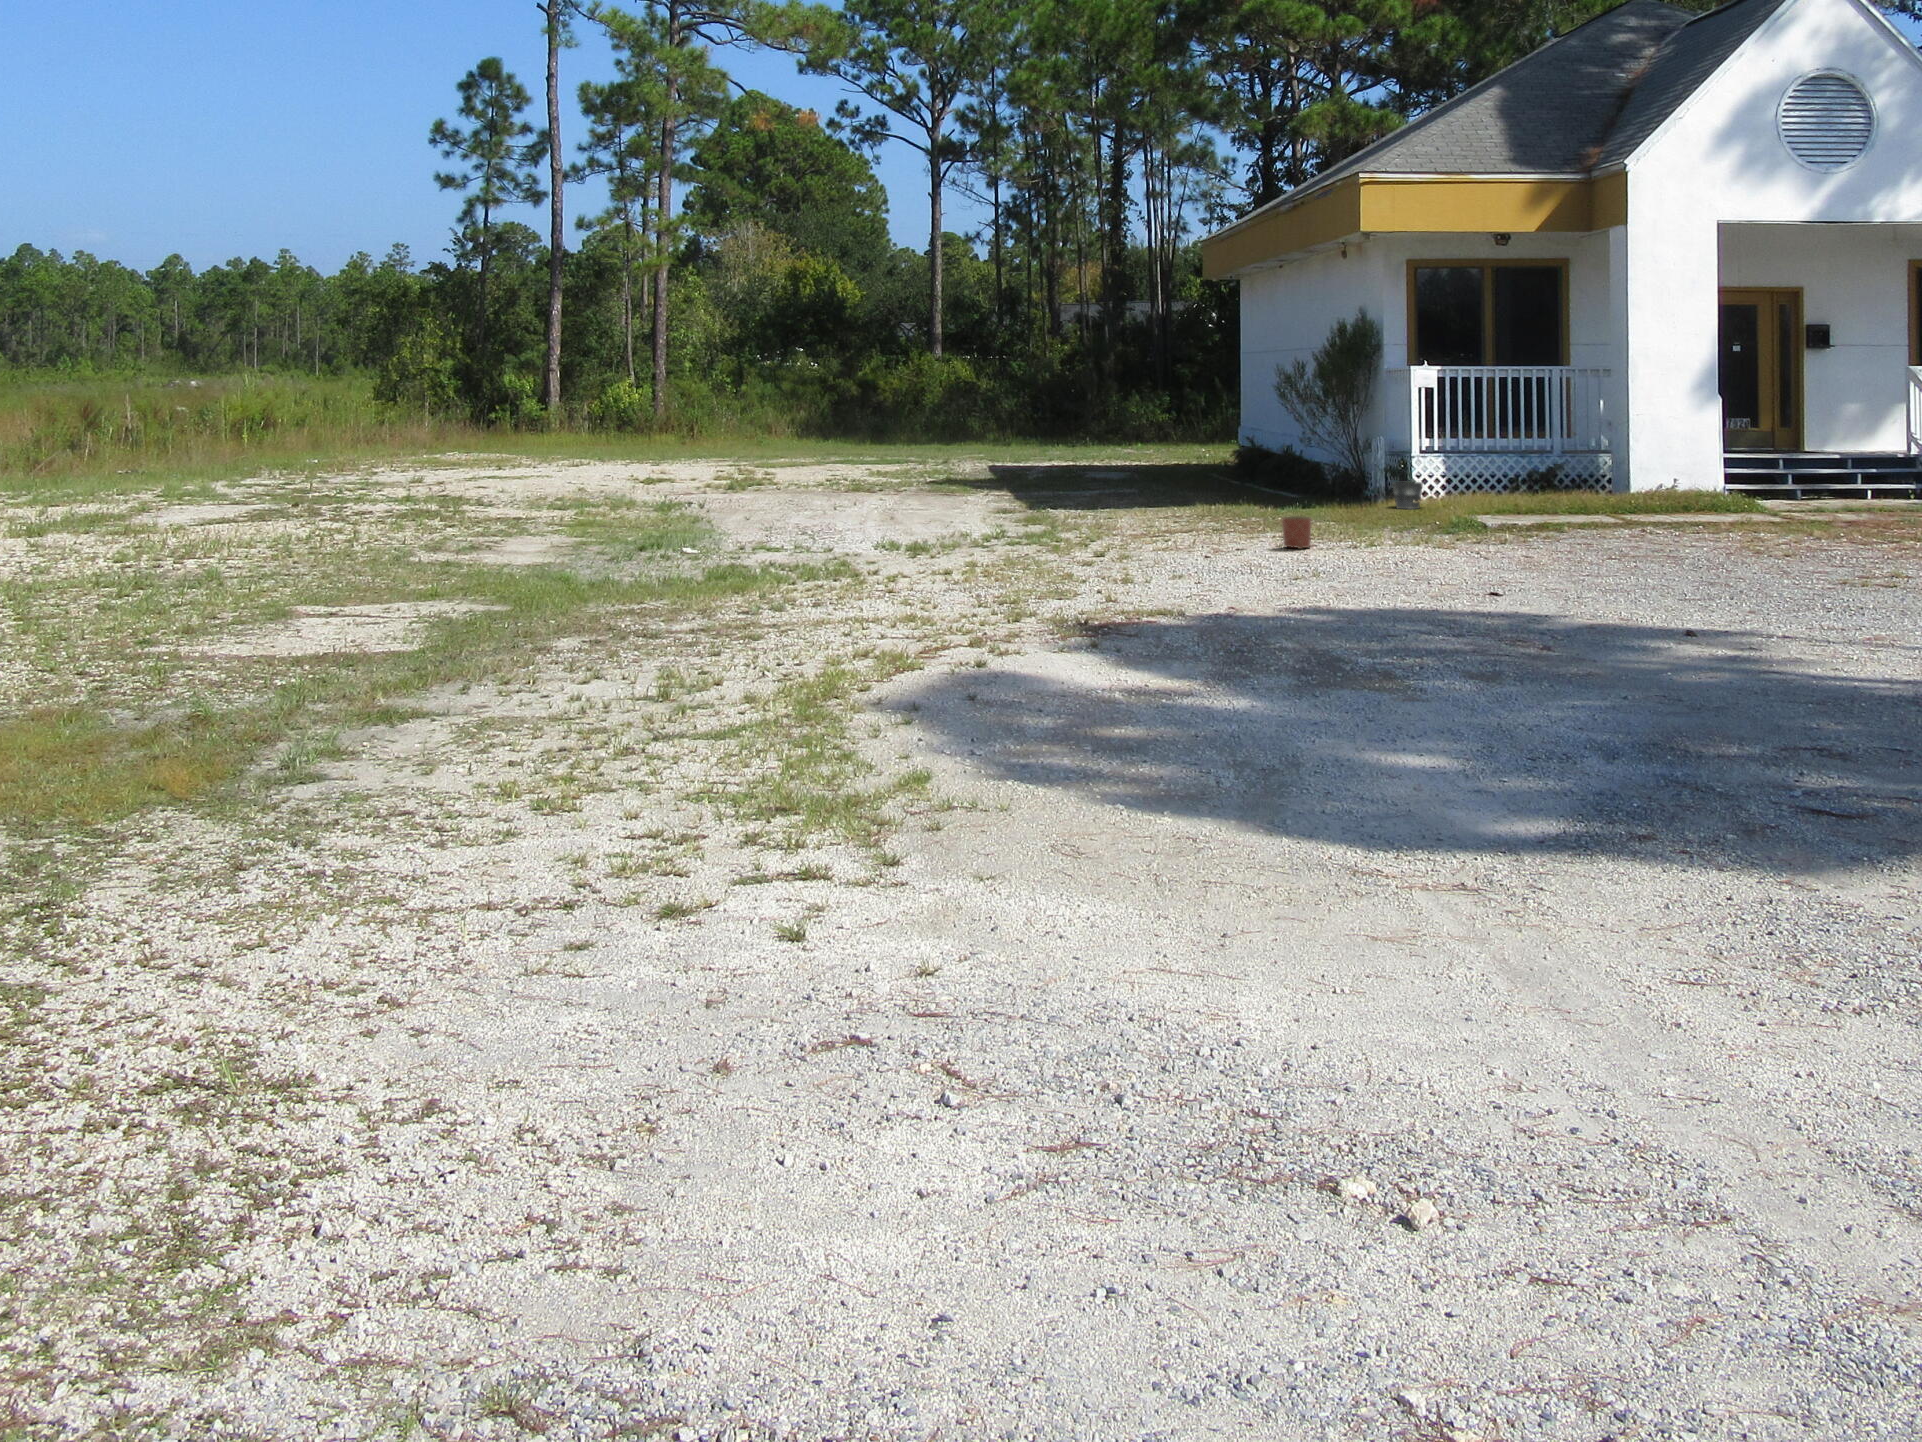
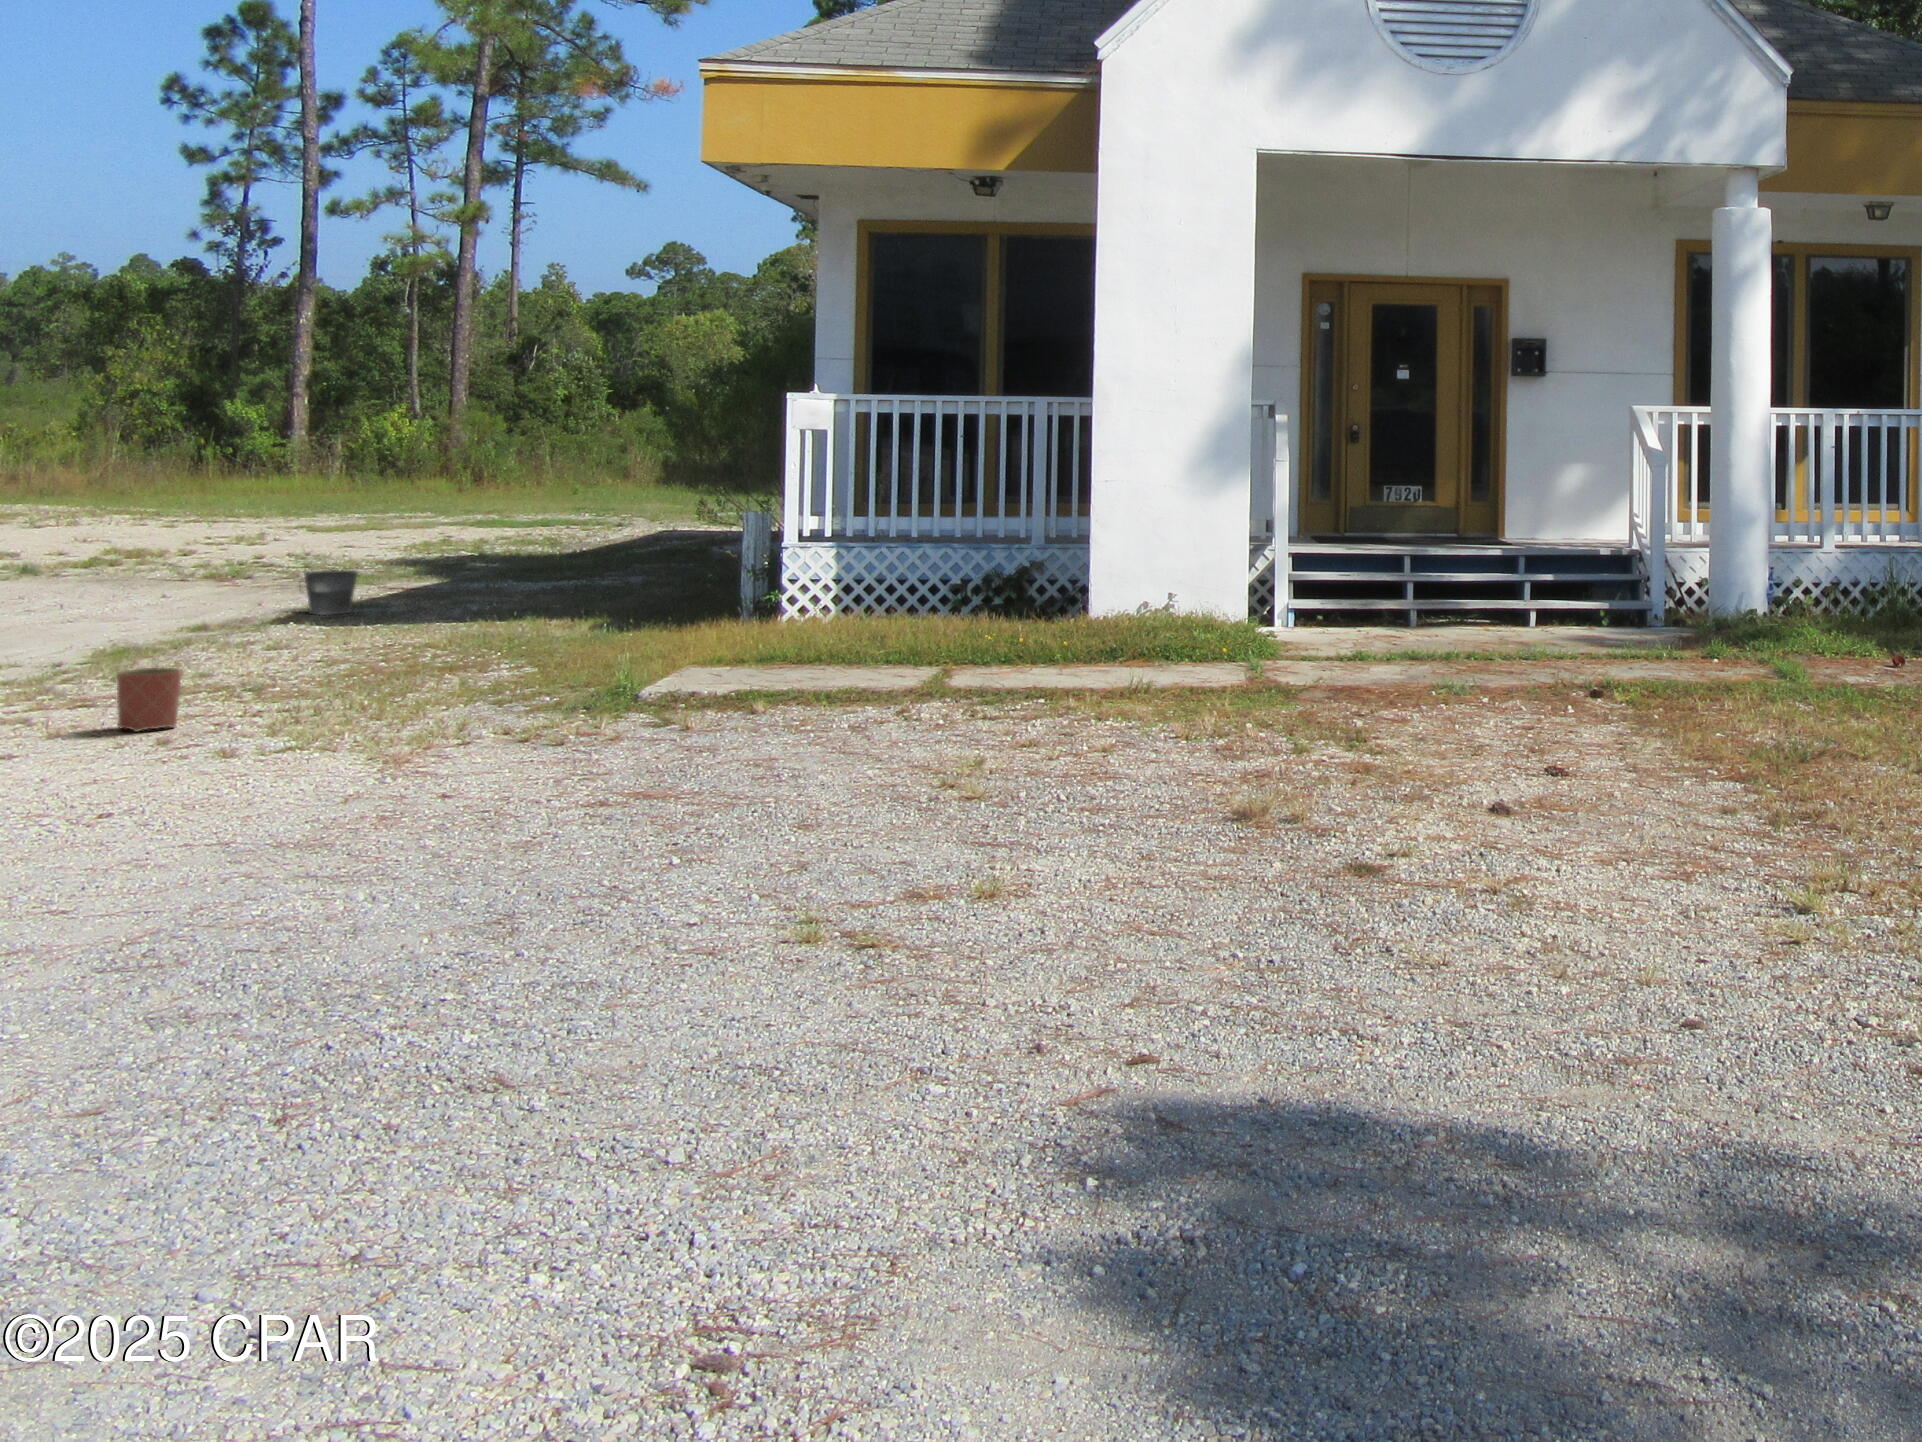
bucket: present [1391,482,1423,509] -> present [304,570,358,615]

